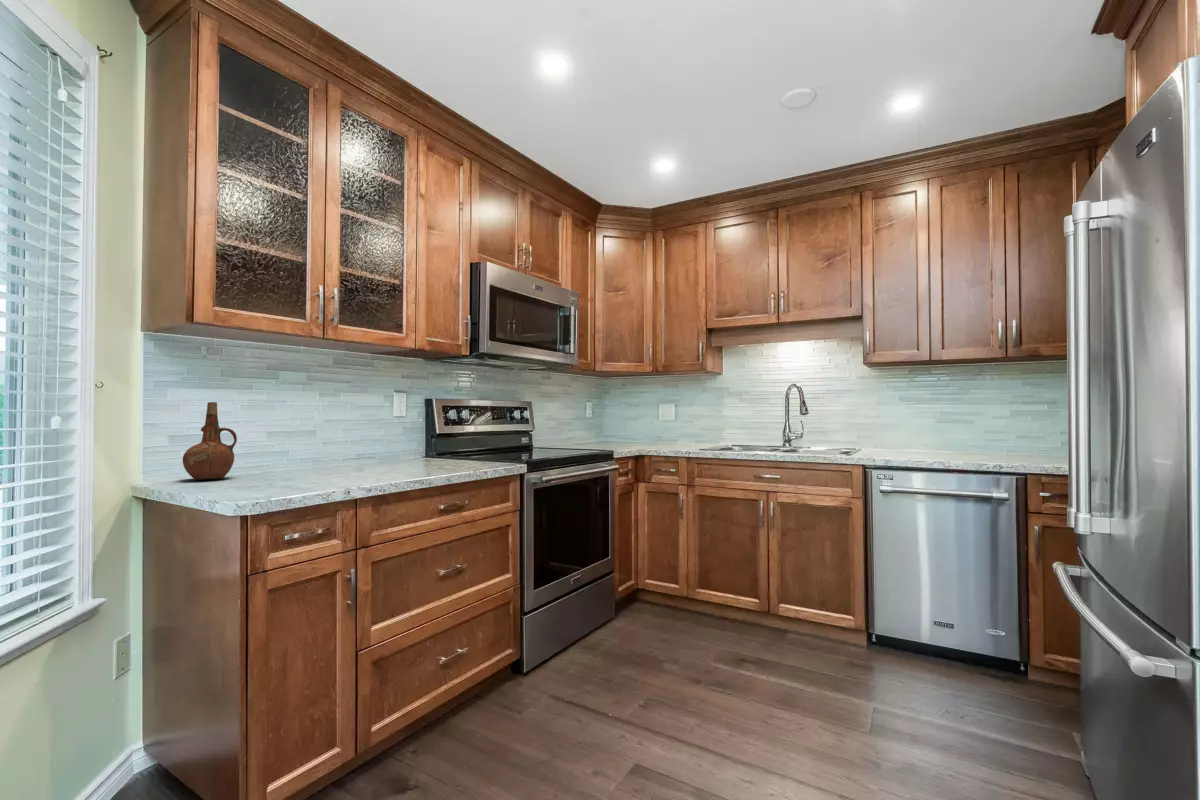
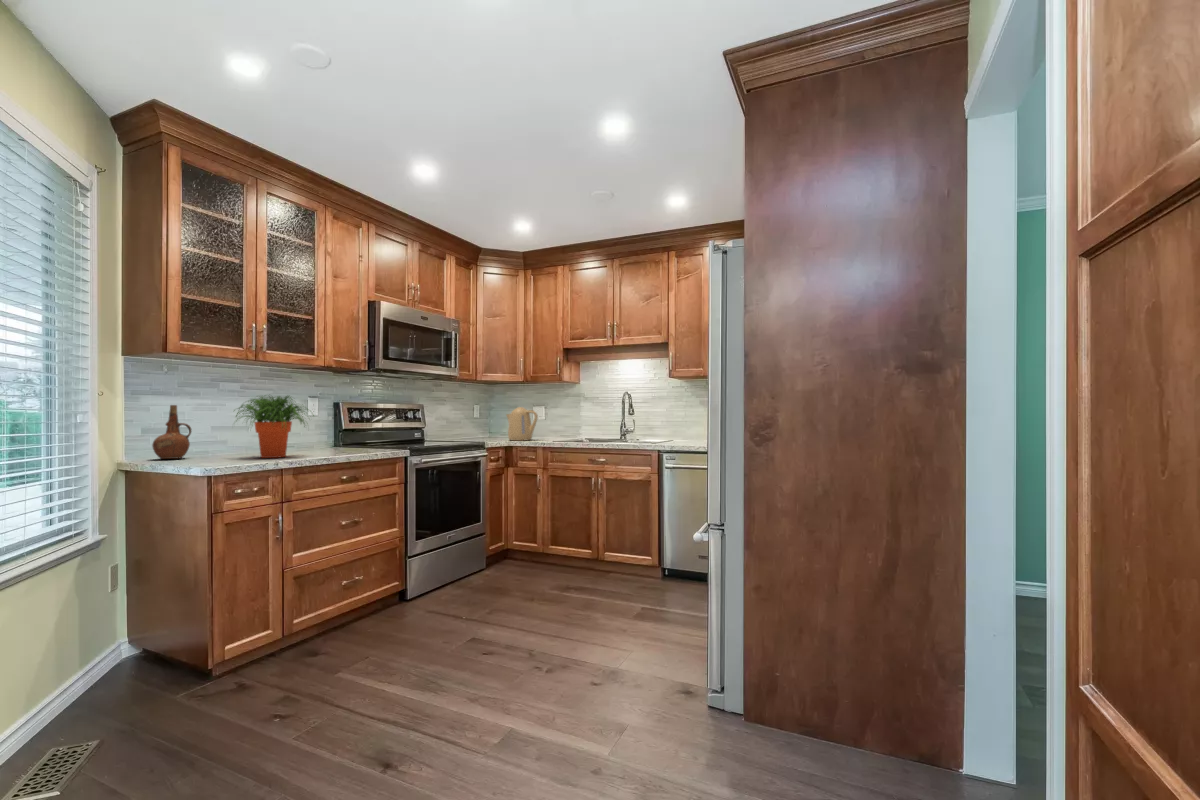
potted plant: none [286,387,402,479] -> present [236,396,314,458]
kettle: none [637,406,680,450] -> present [506,407,538,441]

